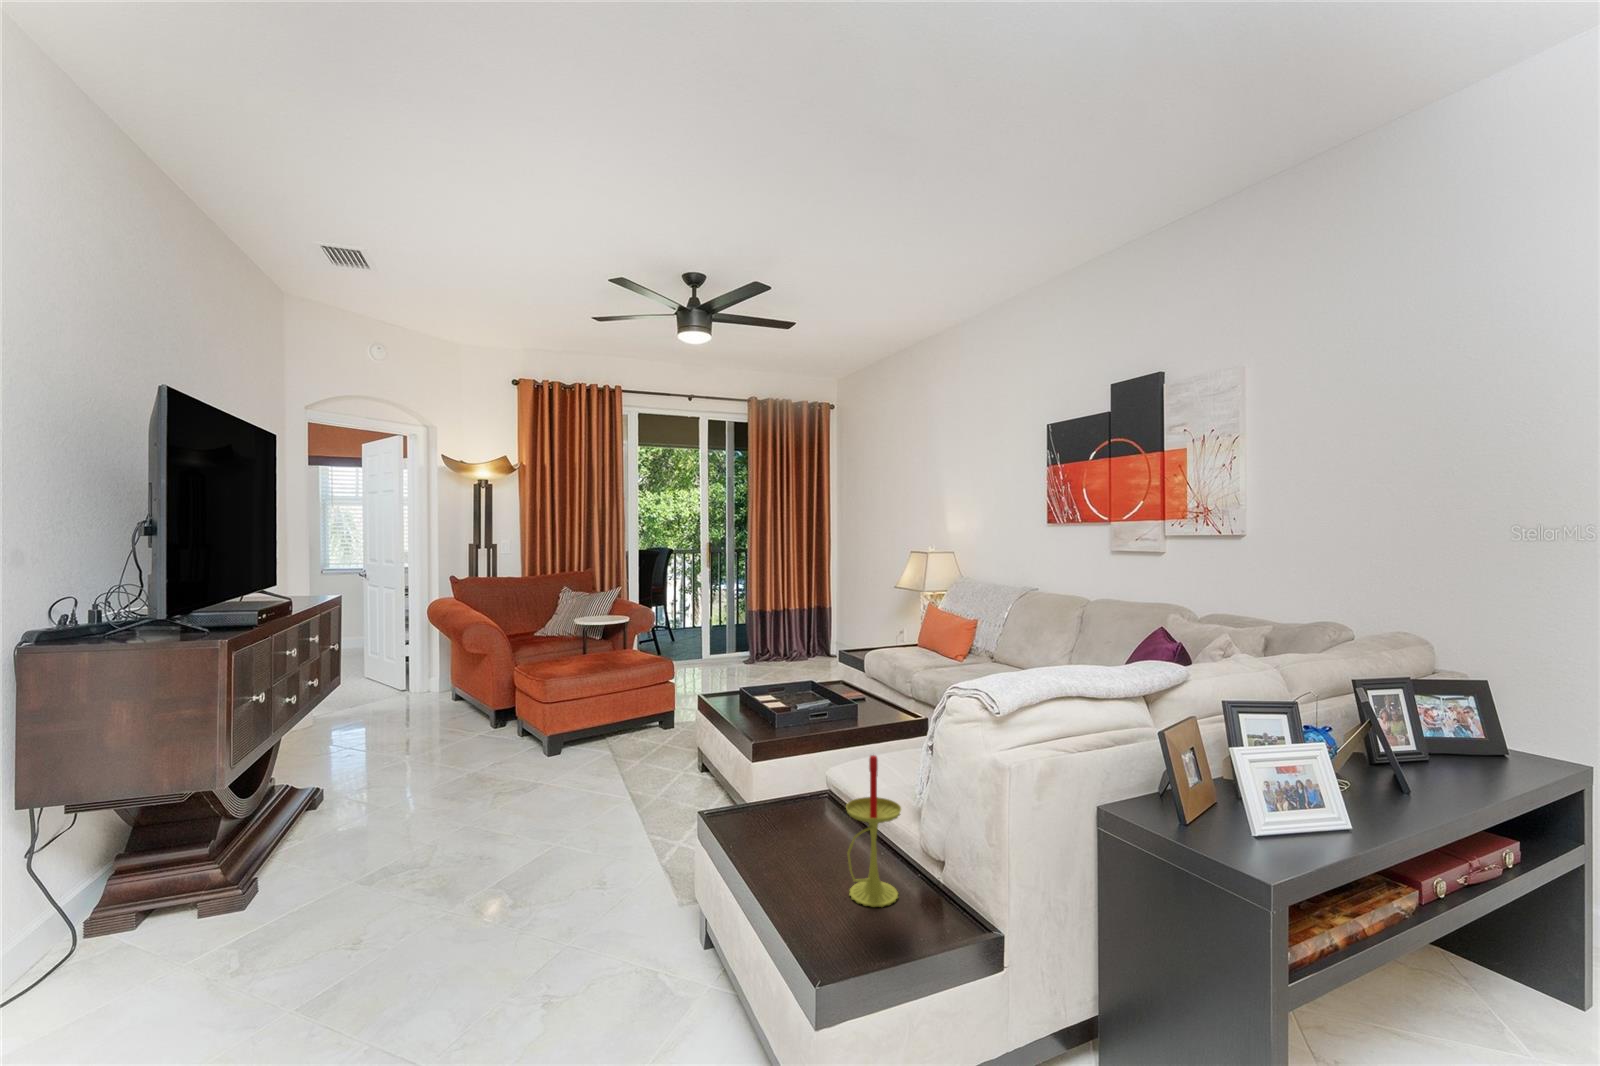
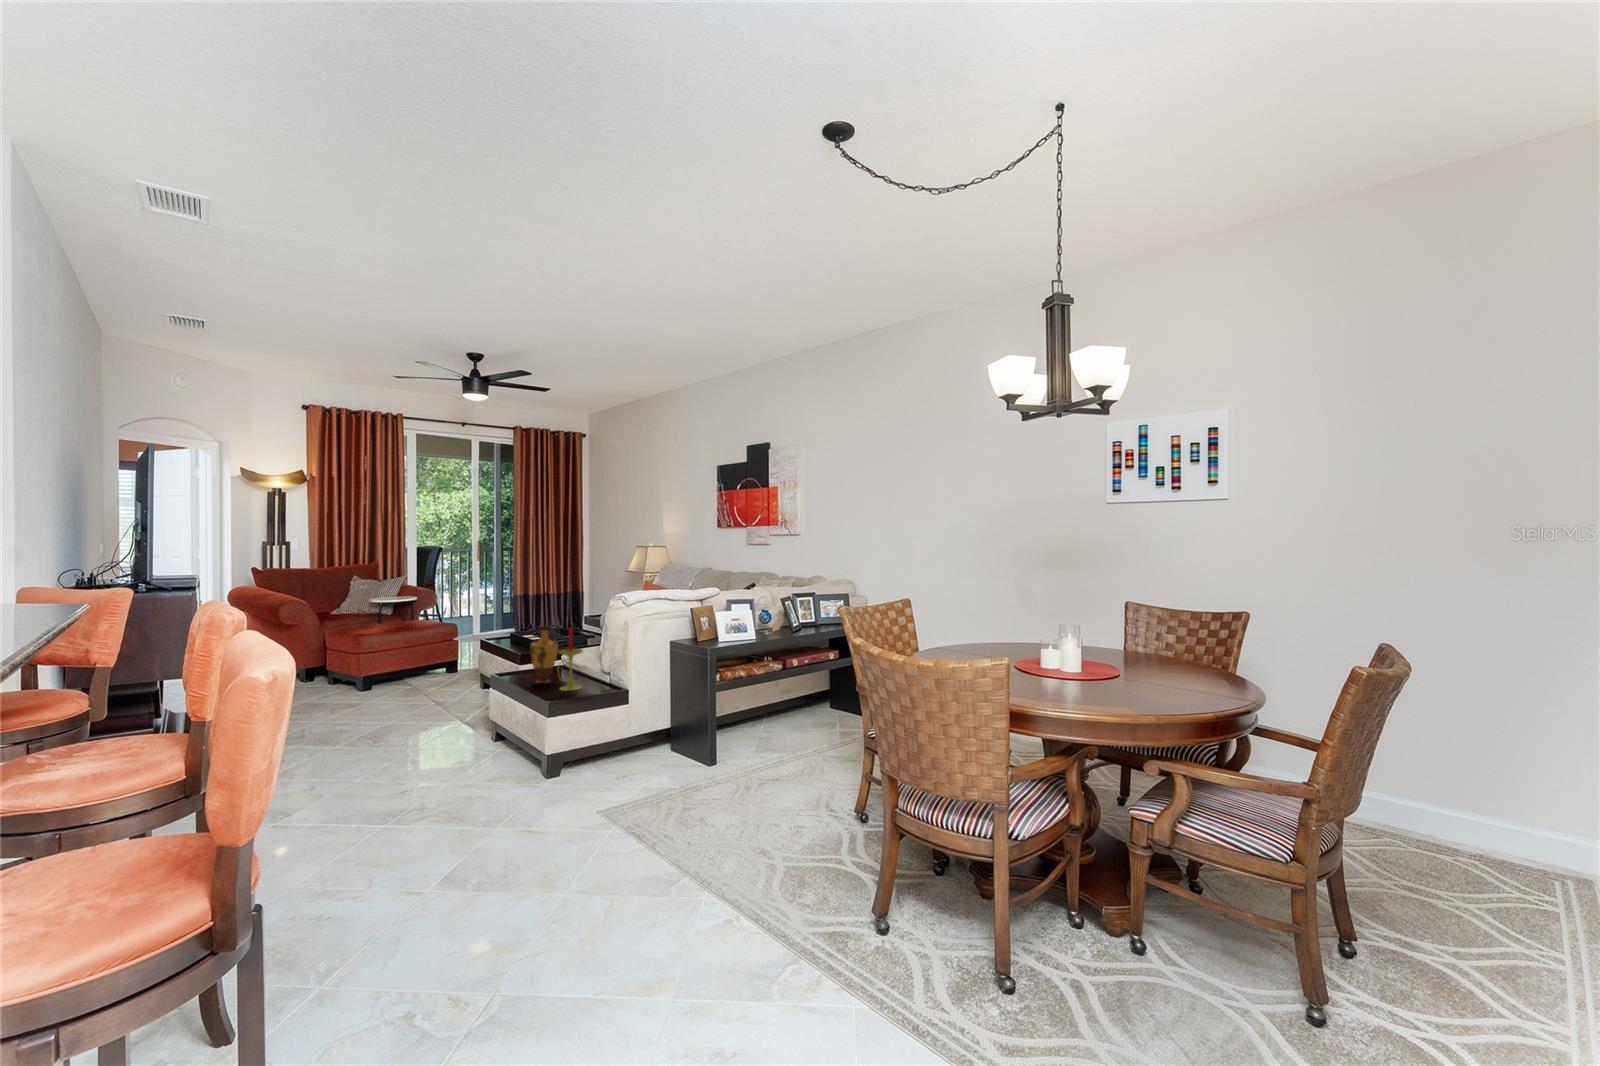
vase: none [785,730,838,854] -> present [530,626,558,683]

